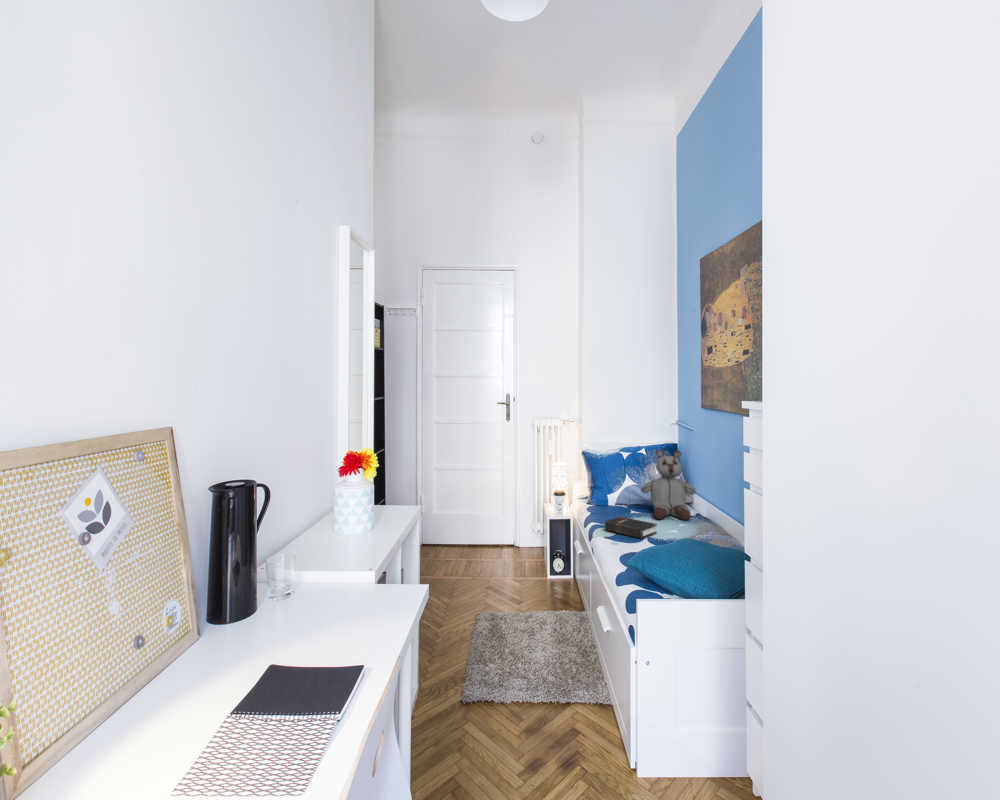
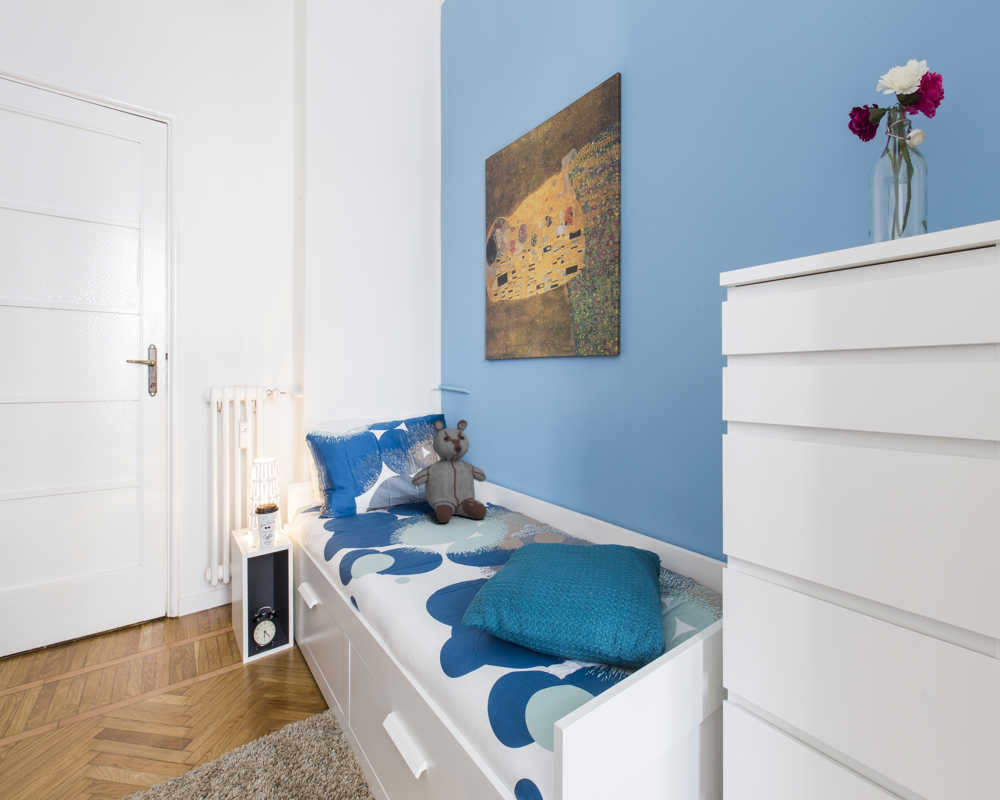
hardback book: present [605,516,657,539] -> none [371,526,455,560]

